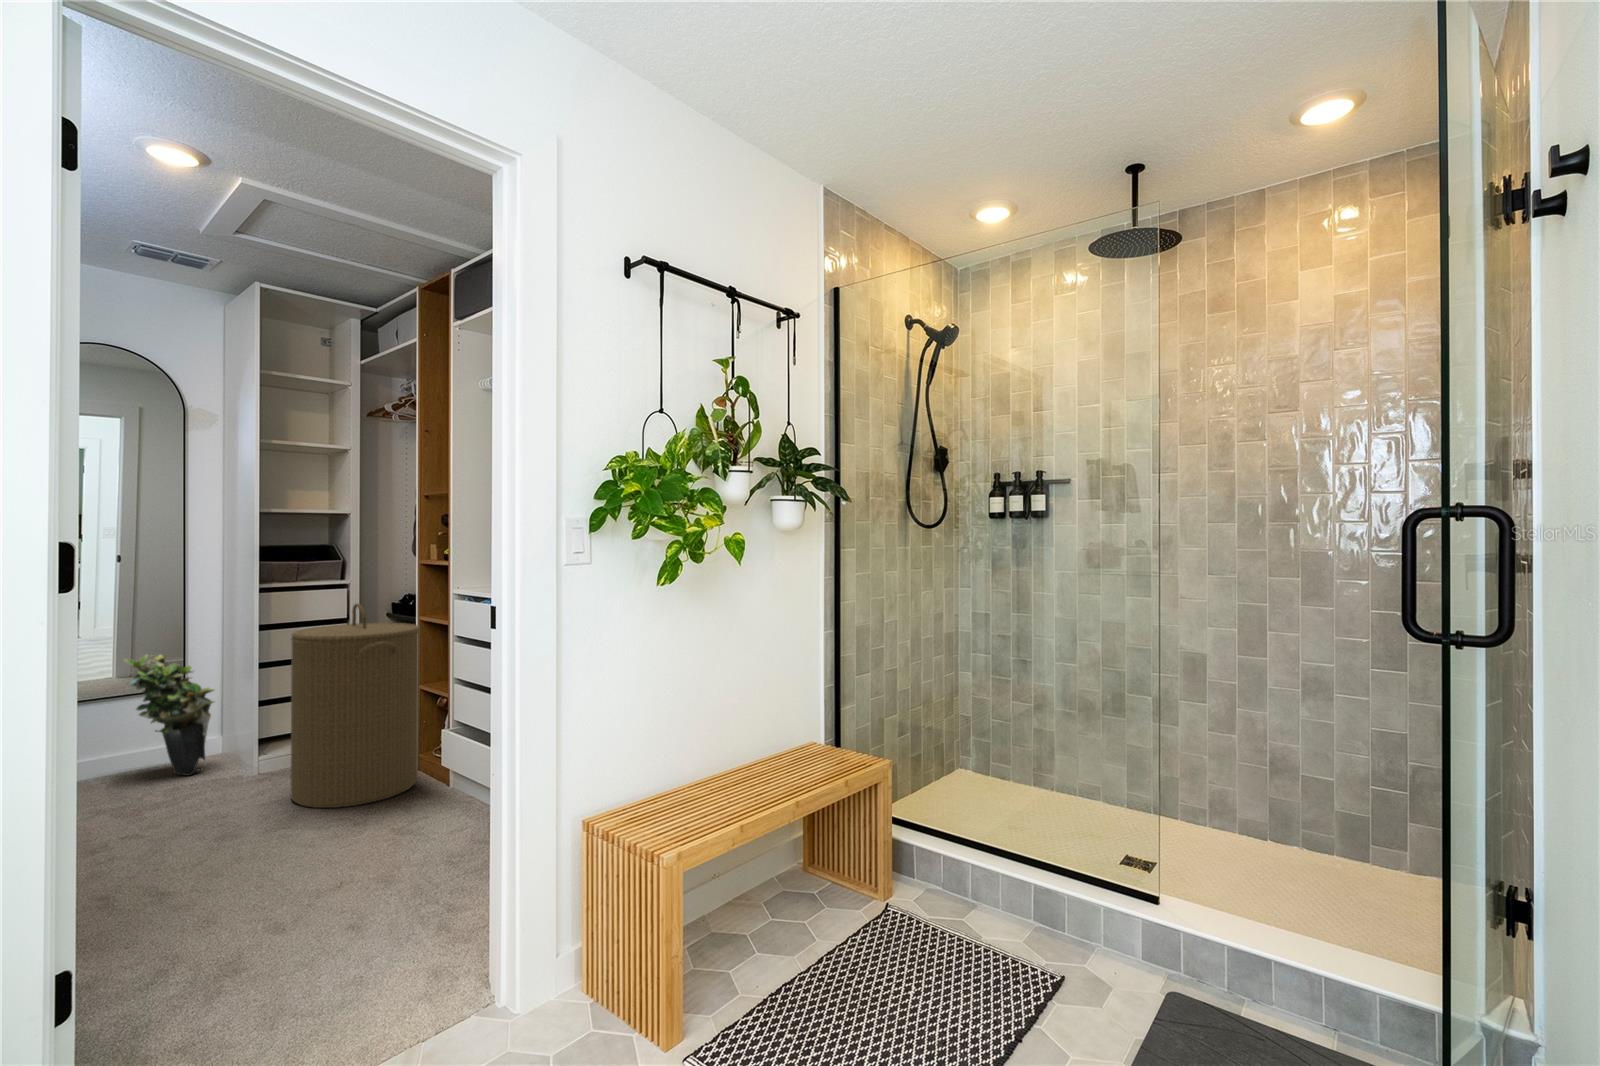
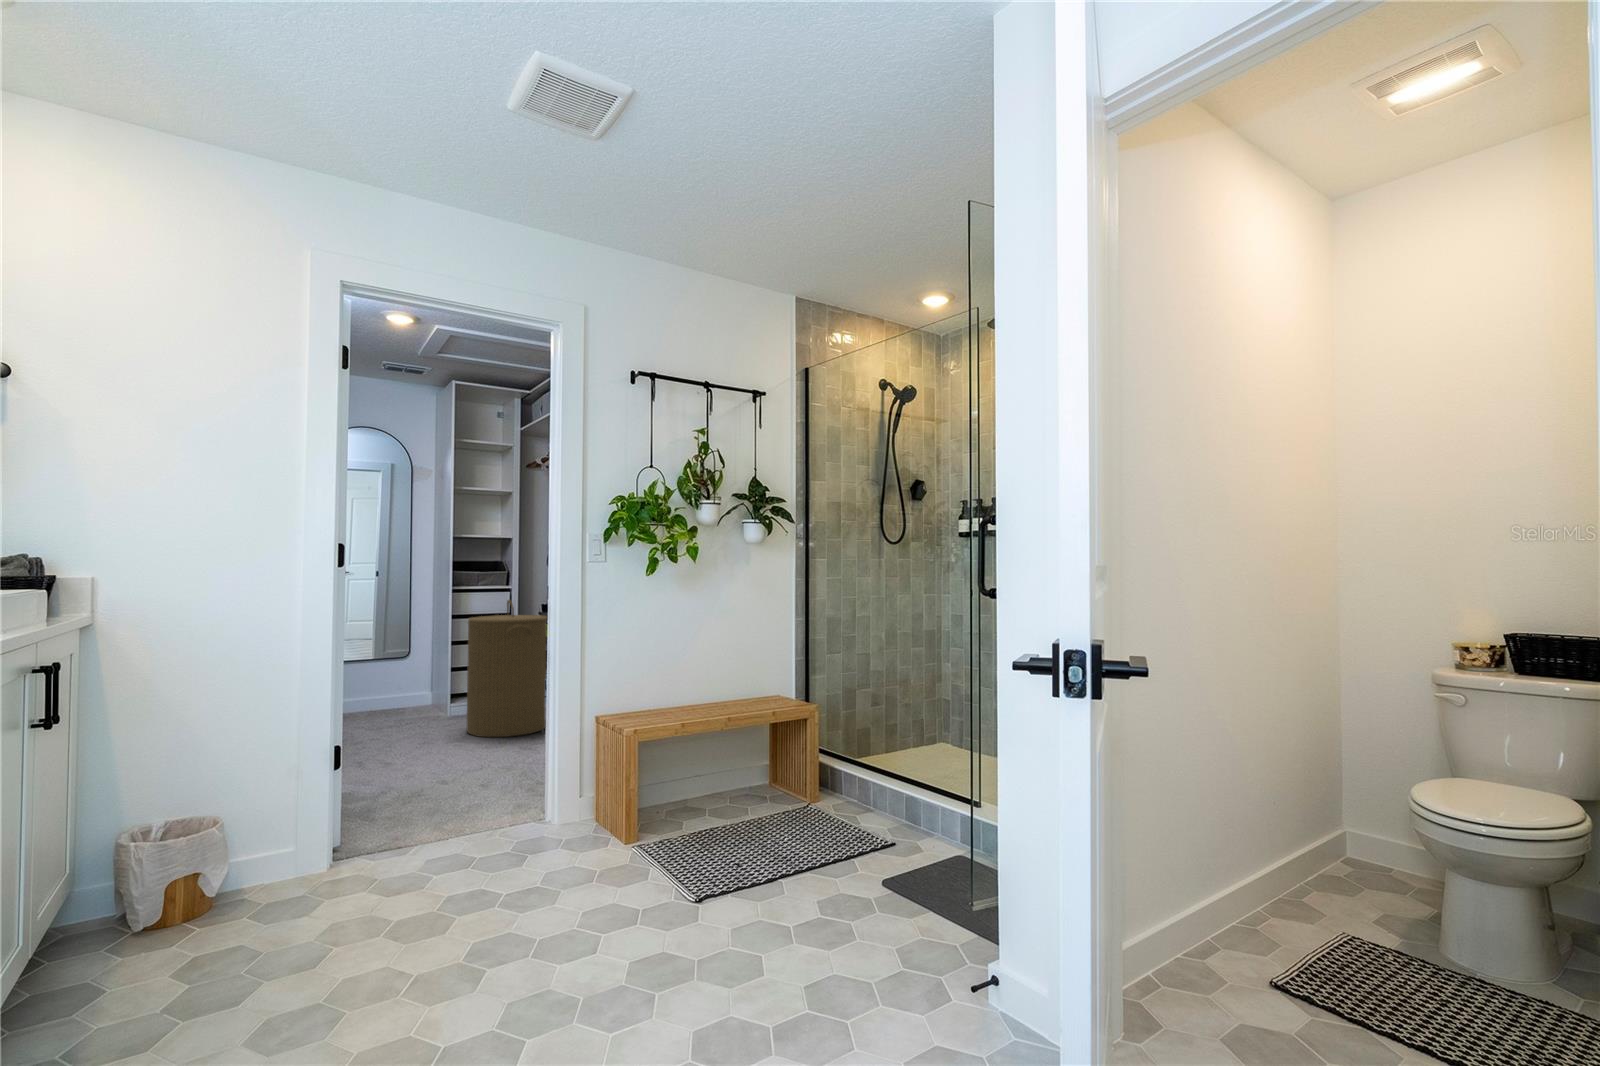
potted plant: present [125,653,214,776] -> none [374,633,427,717]

